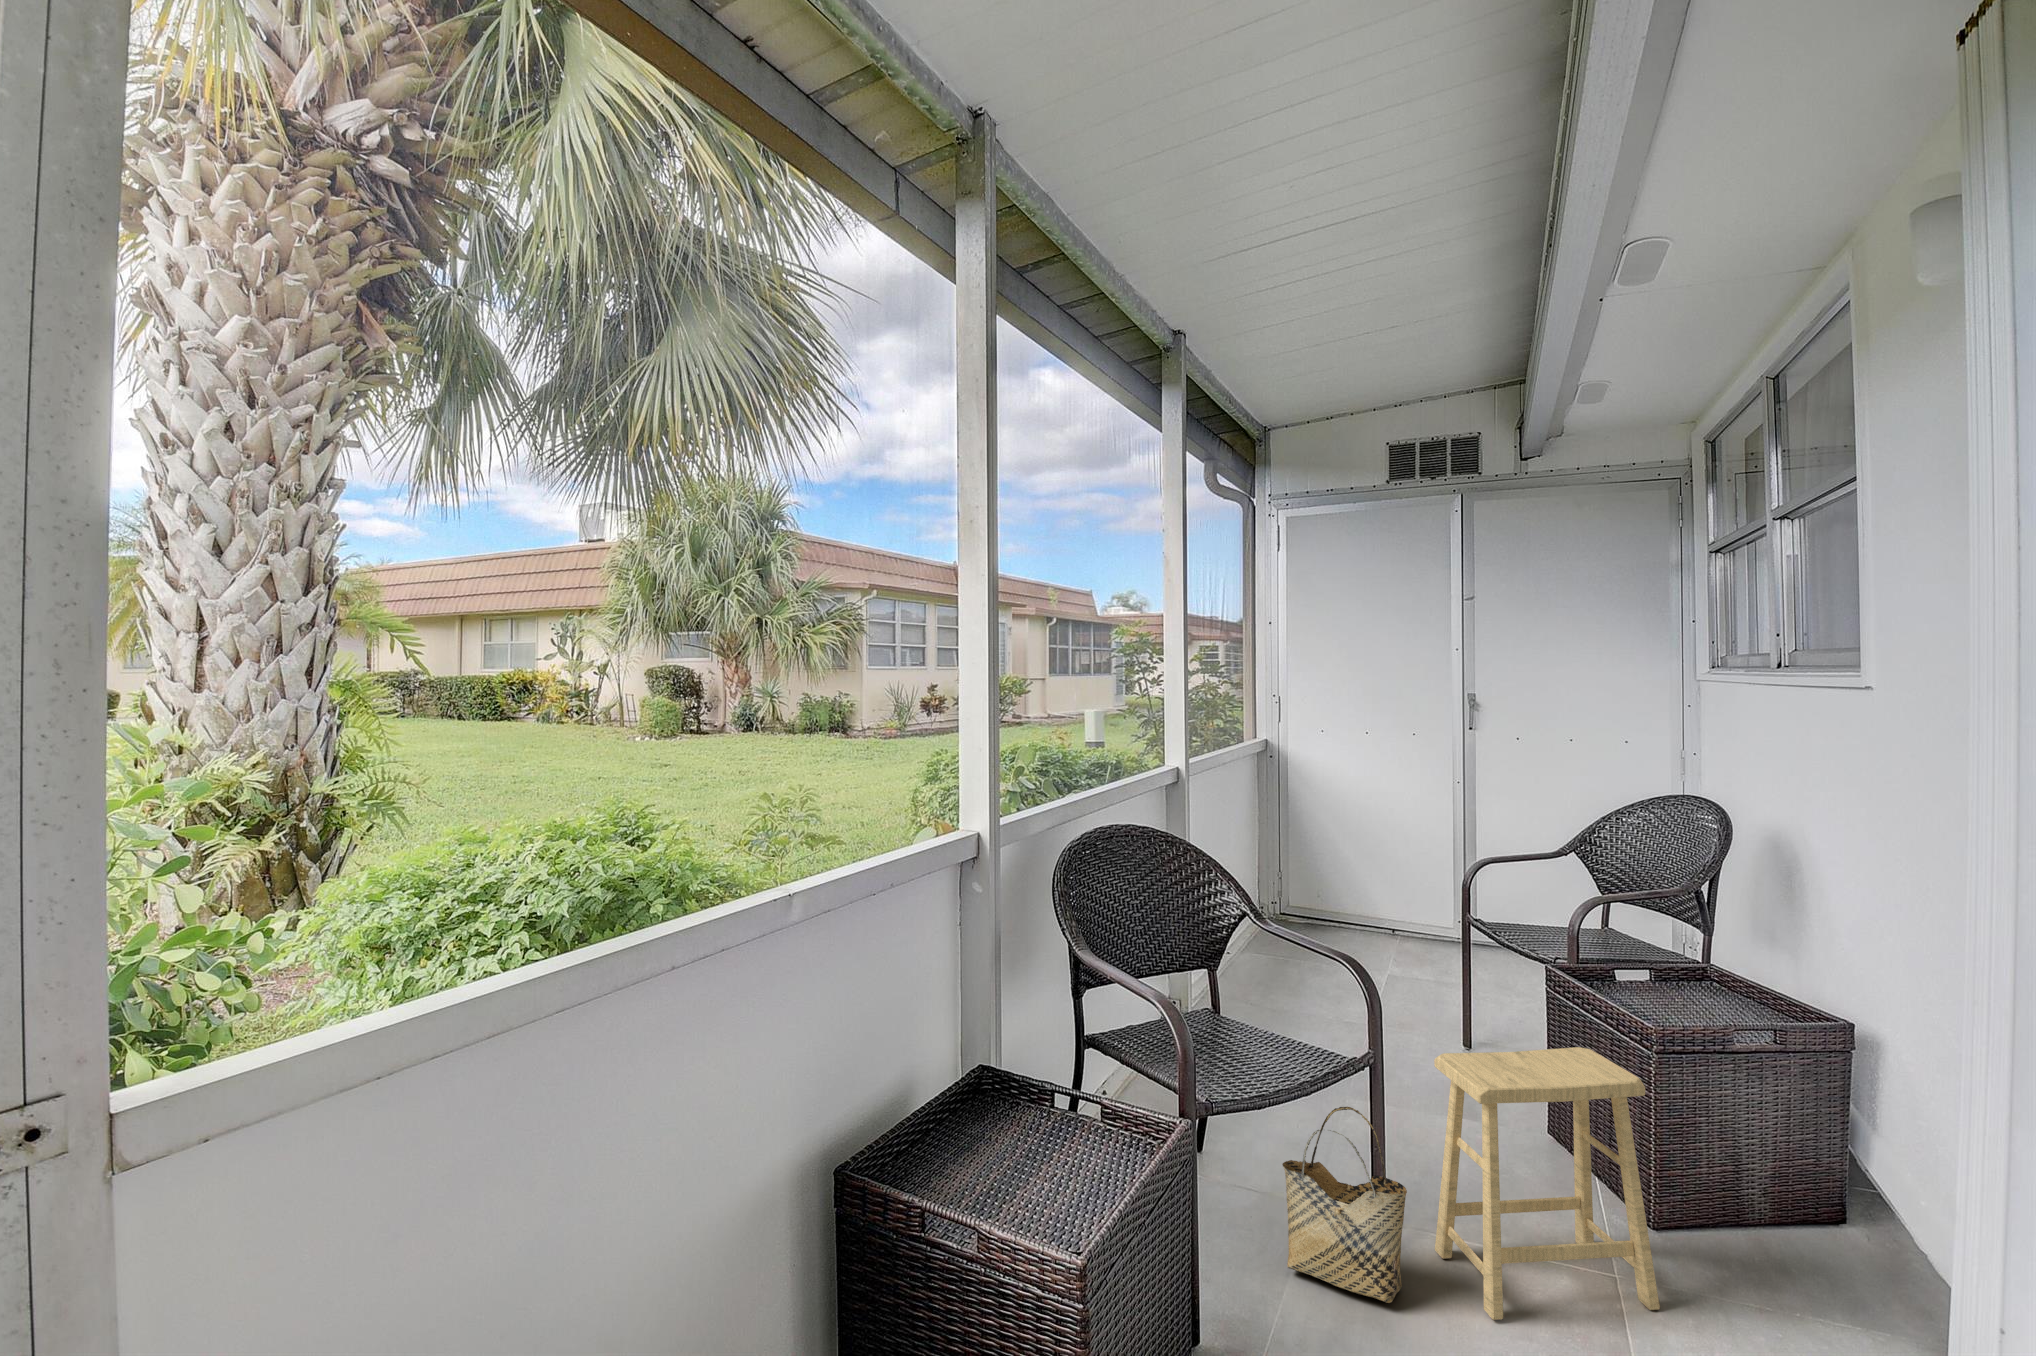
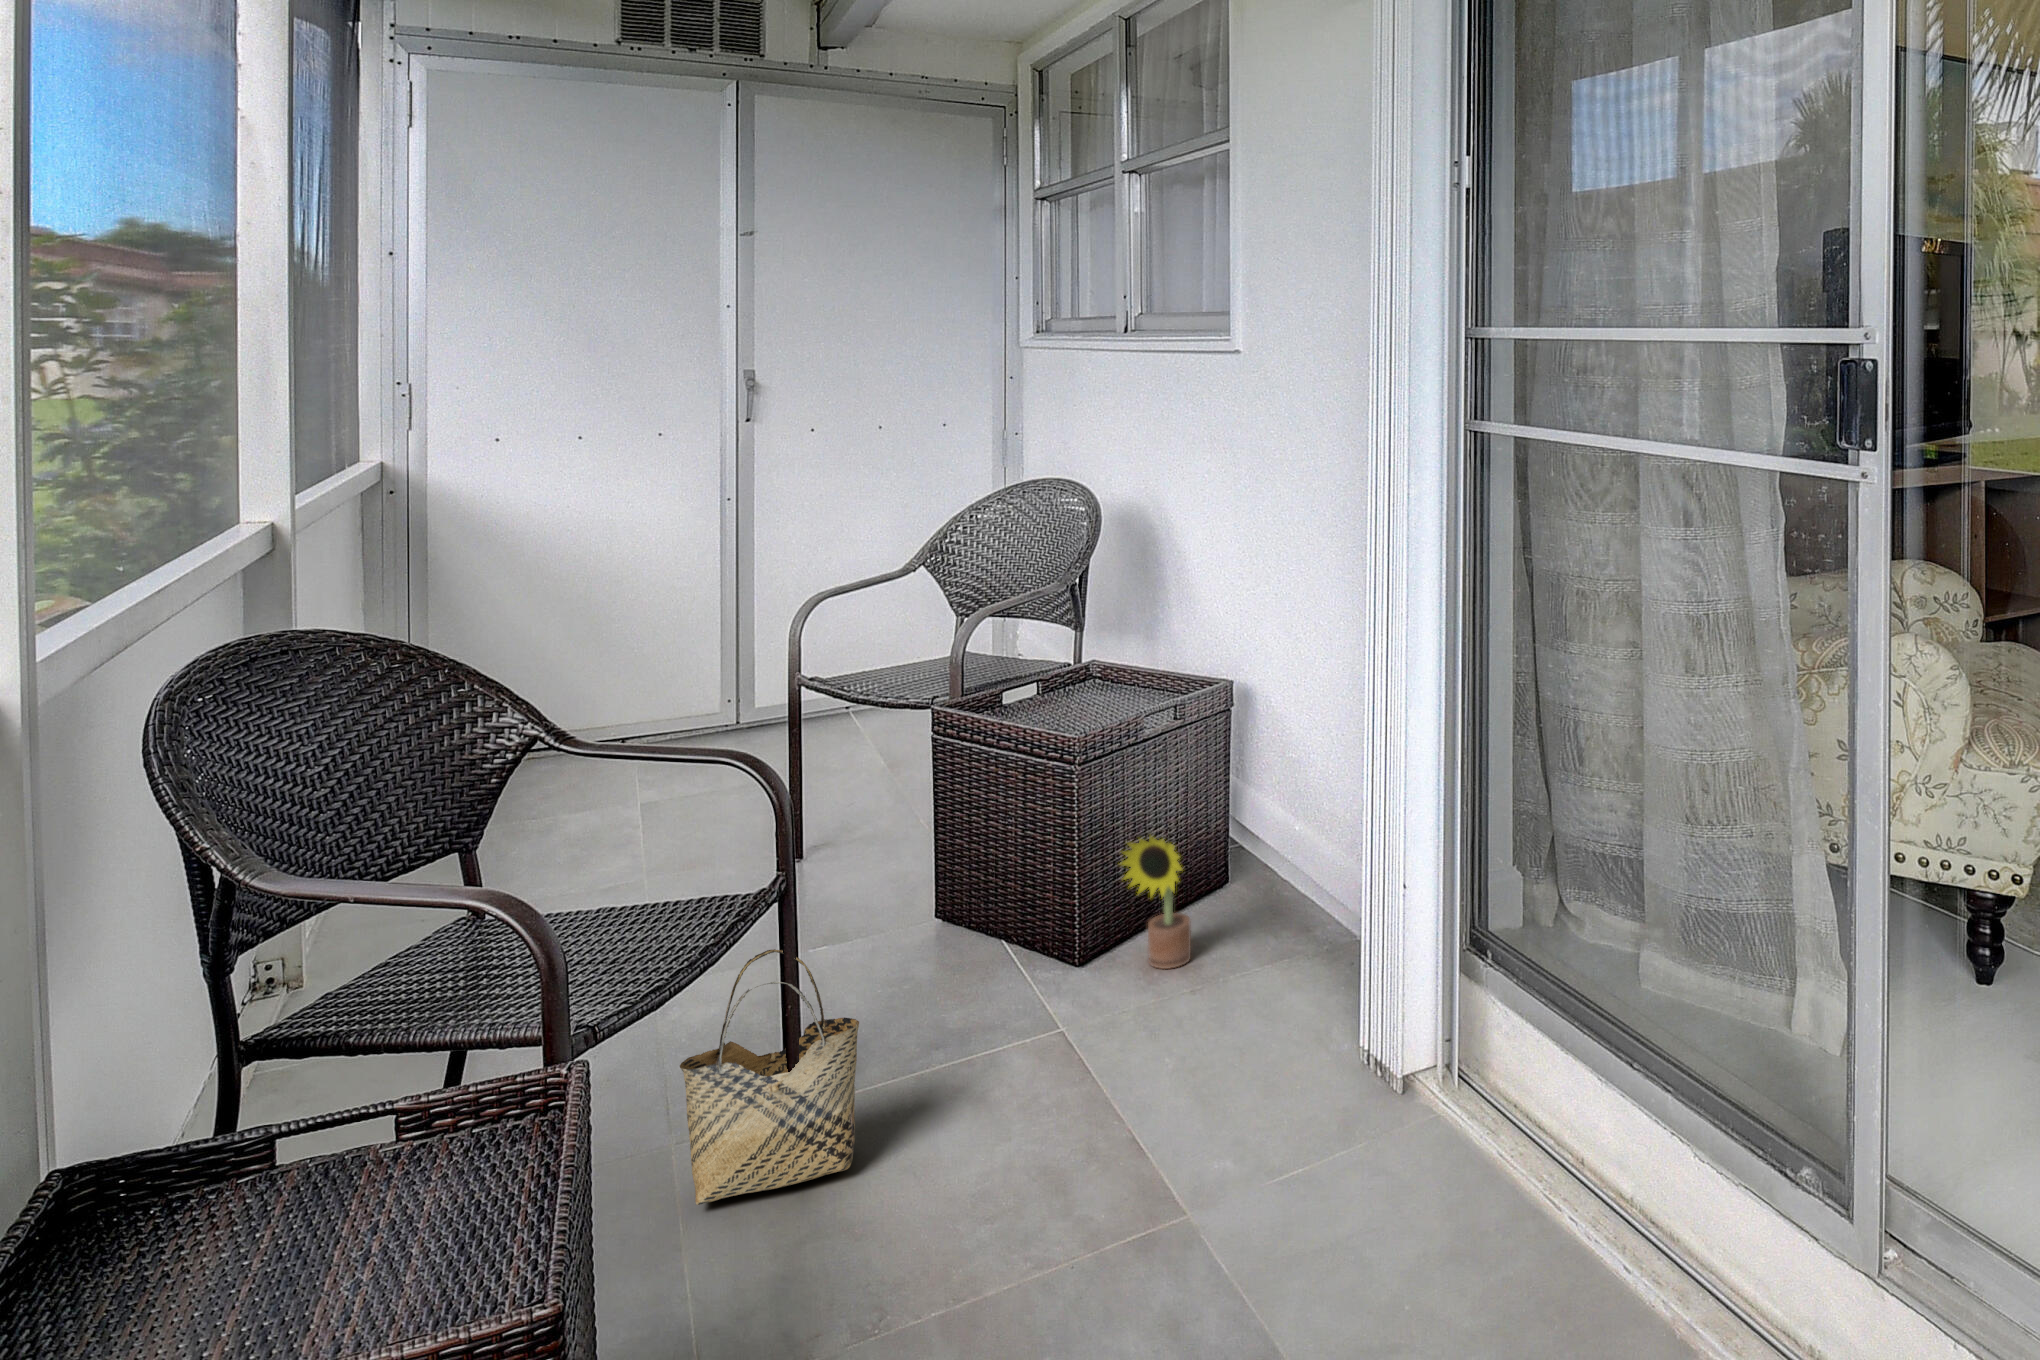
footstool: present [1434,1047,1660,1320] -> none [871,781,1108,1122]
decorative plant: none [1690,1139,1782,1290] -> present [1120,836,1191,969]

